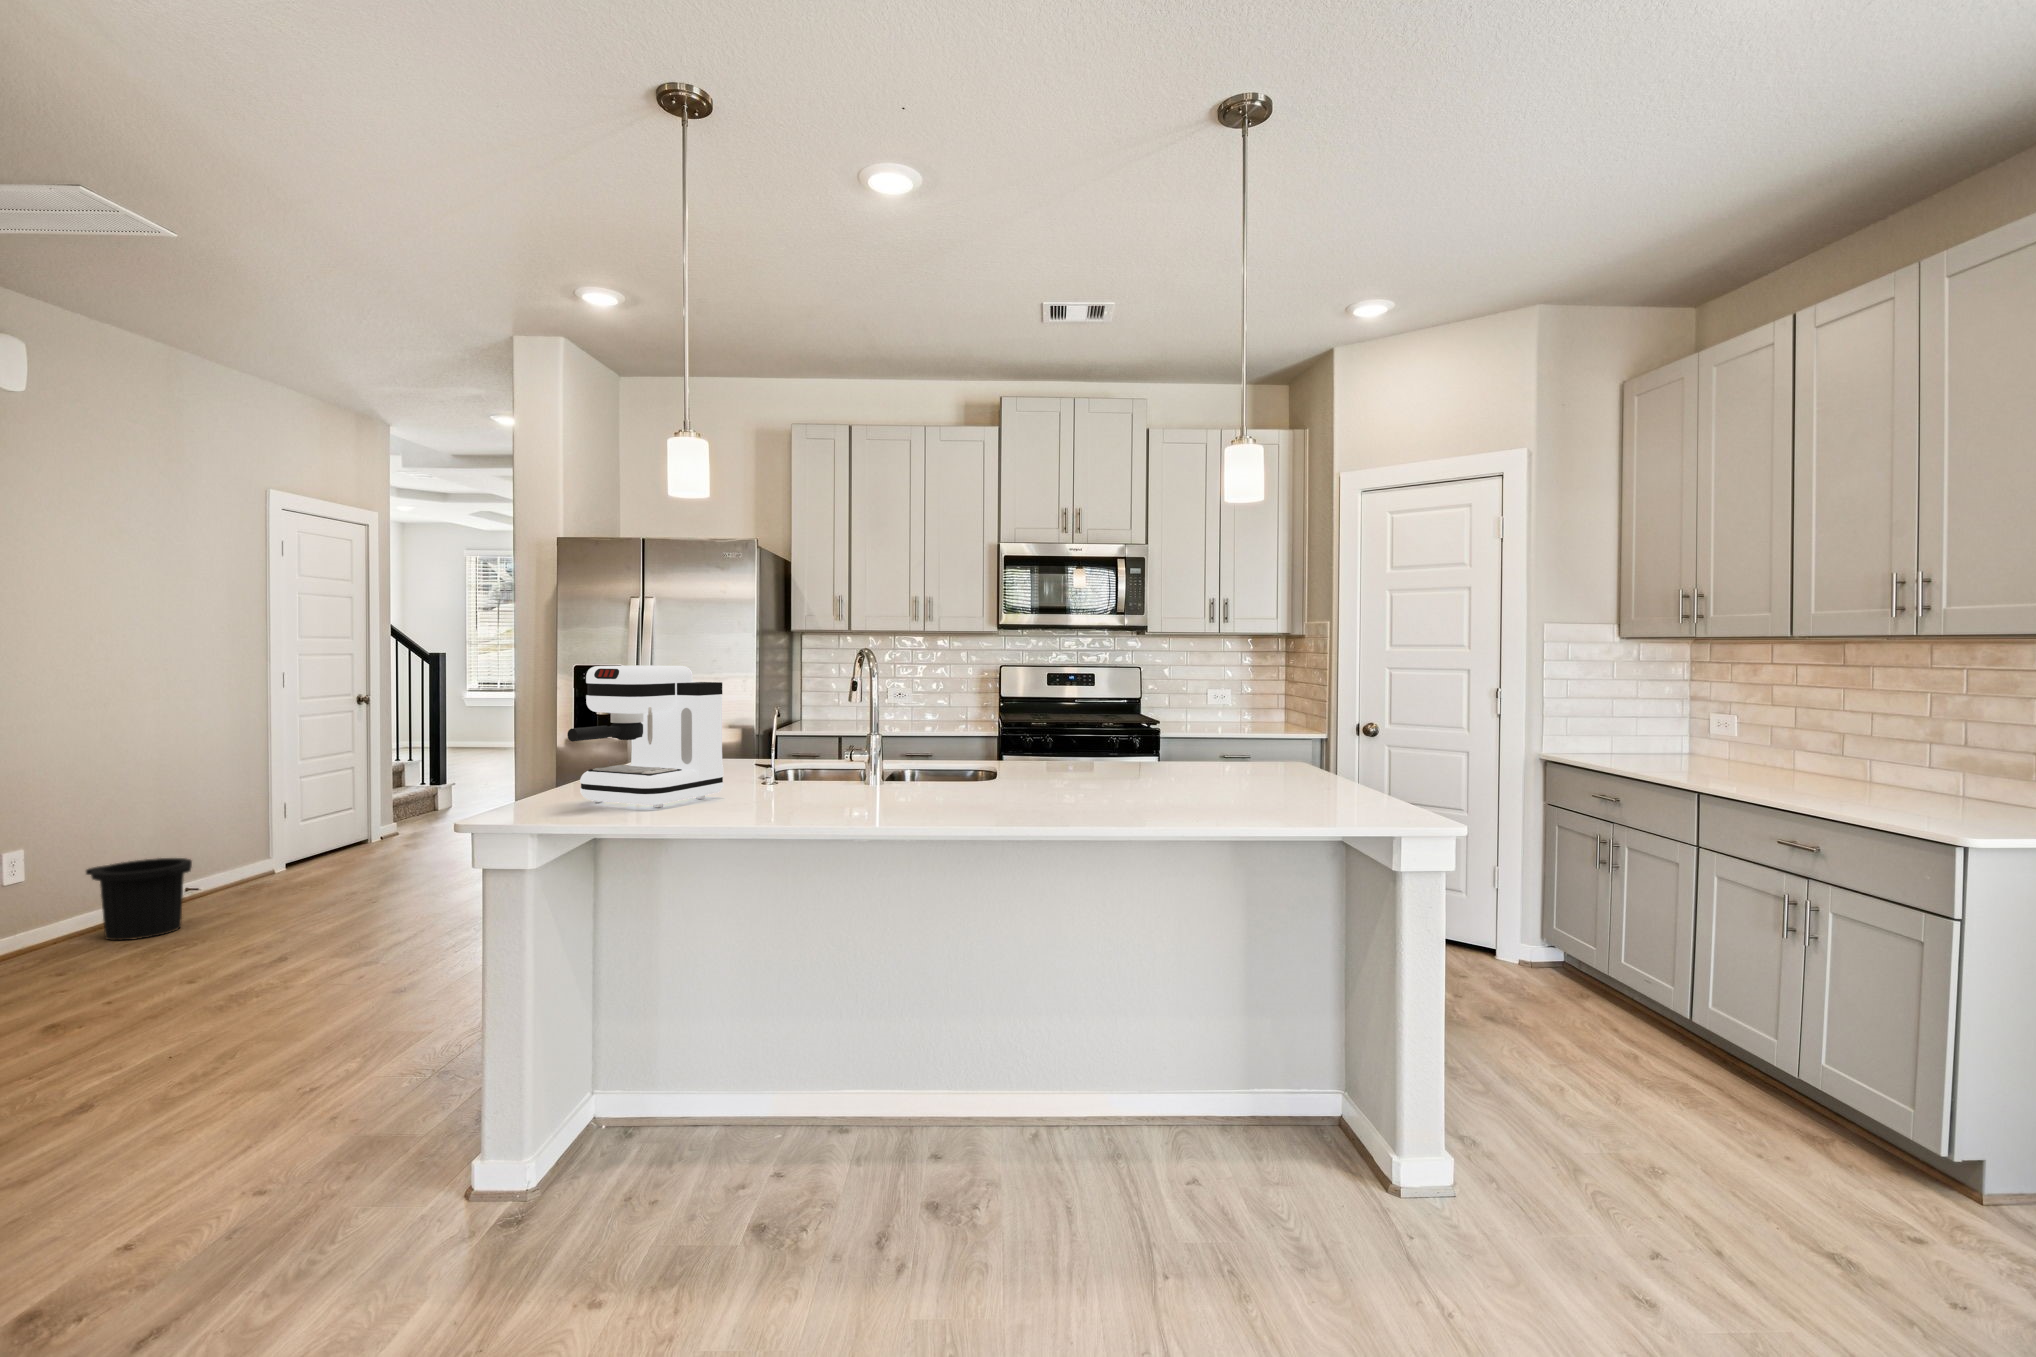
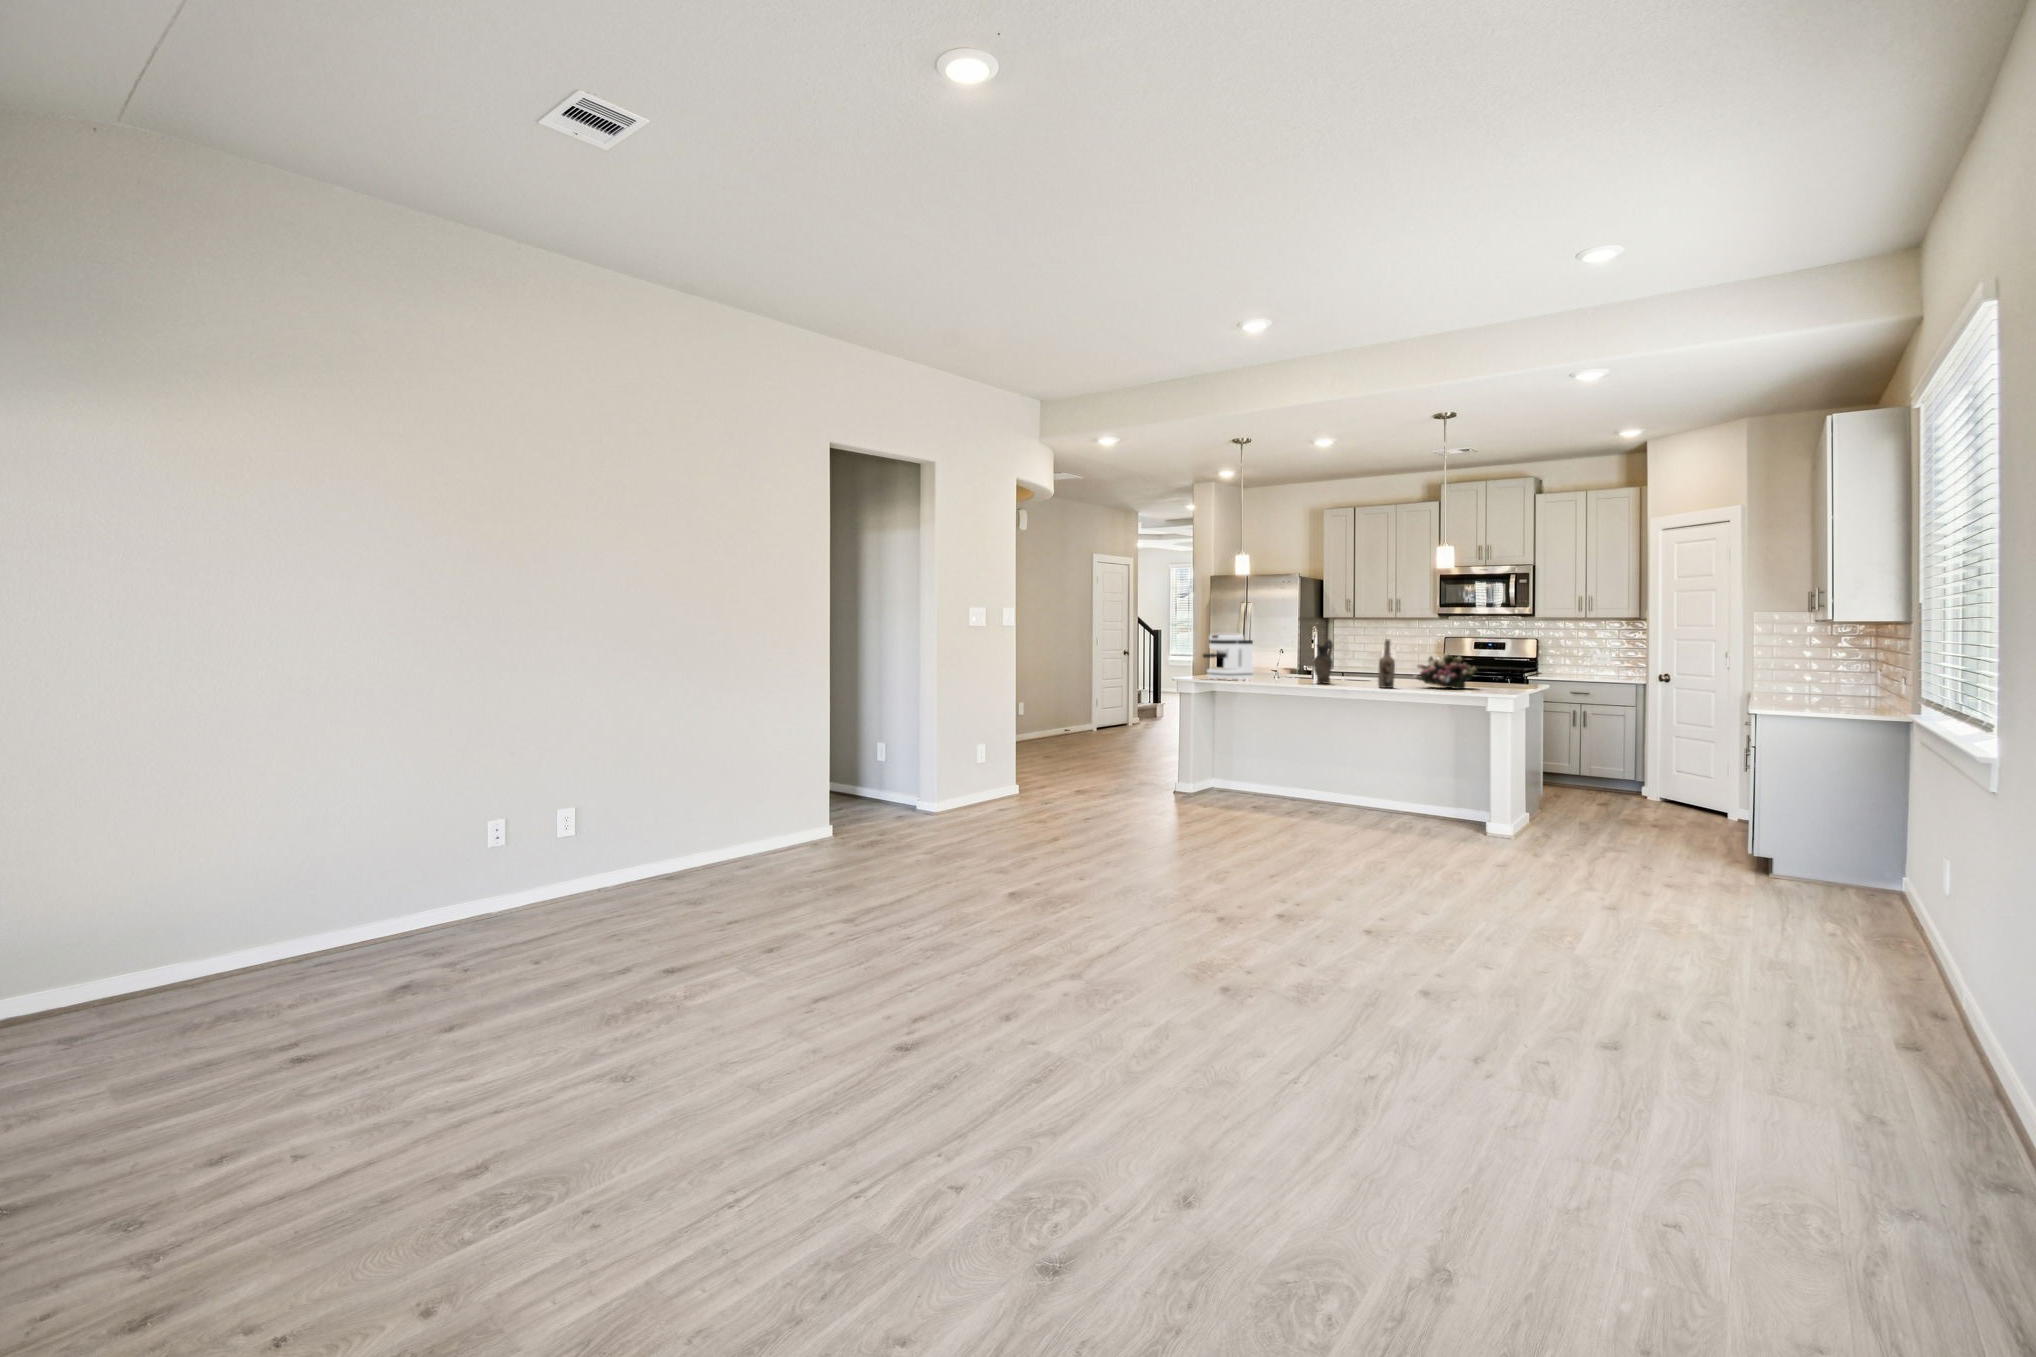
ceramic pitcher: none [911,678,962,804] -> present [1313,640,1333,684]
wine bottle: none [1118,680,1161,818] -> present [1378,639,1395,688]
flower arrangement: none [1177,712,1320,805] -> present [1413,654,1477,689]
trash can: present [86,858,192,940] -> none [1040,714,1073,743]

